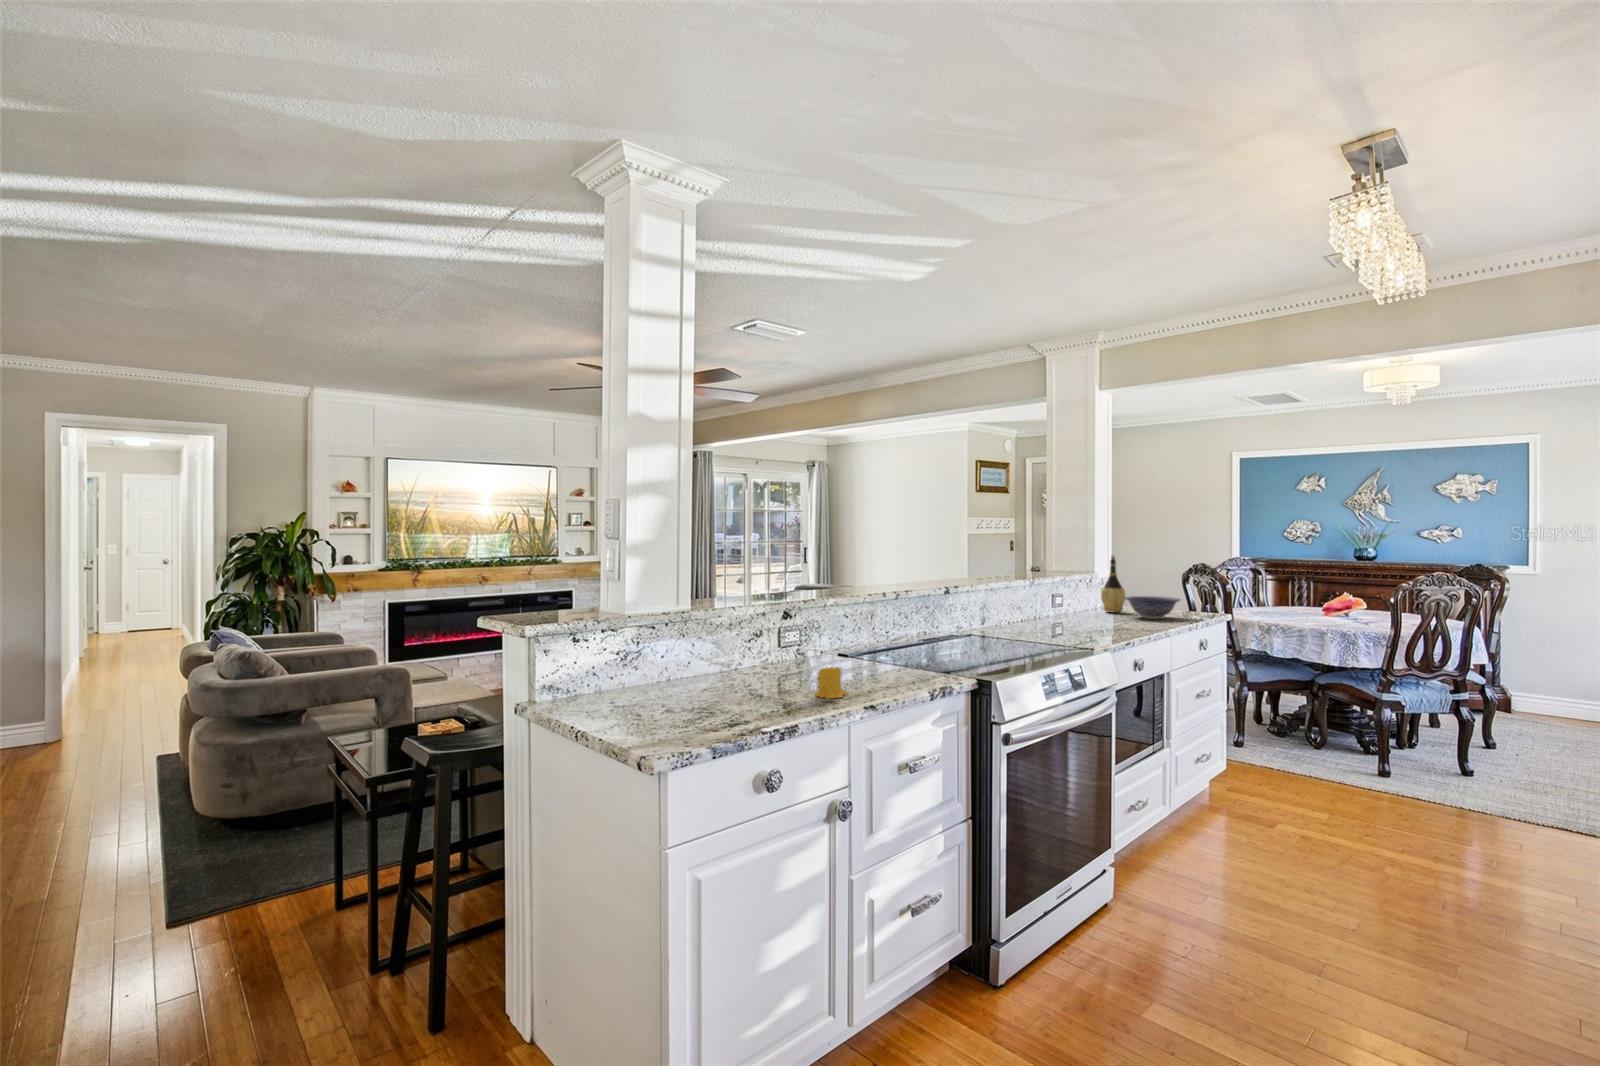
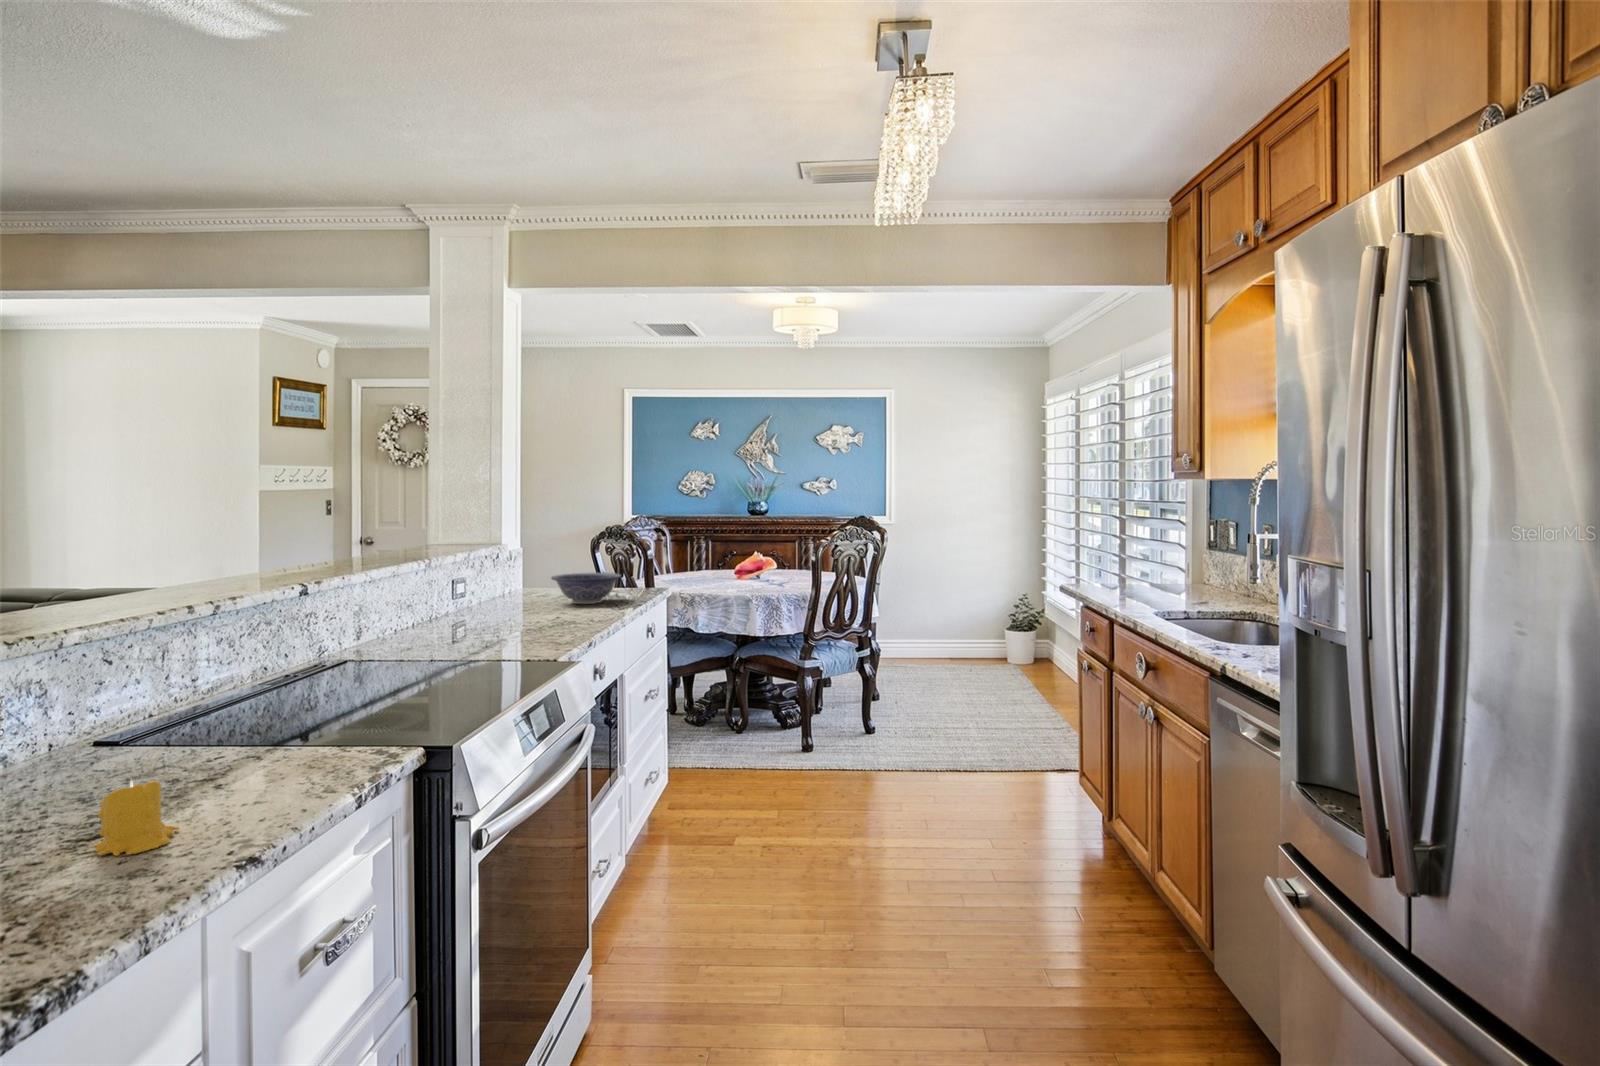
wine bottle: present [1101,556,1126,613] -> none [513,519,546,599]

